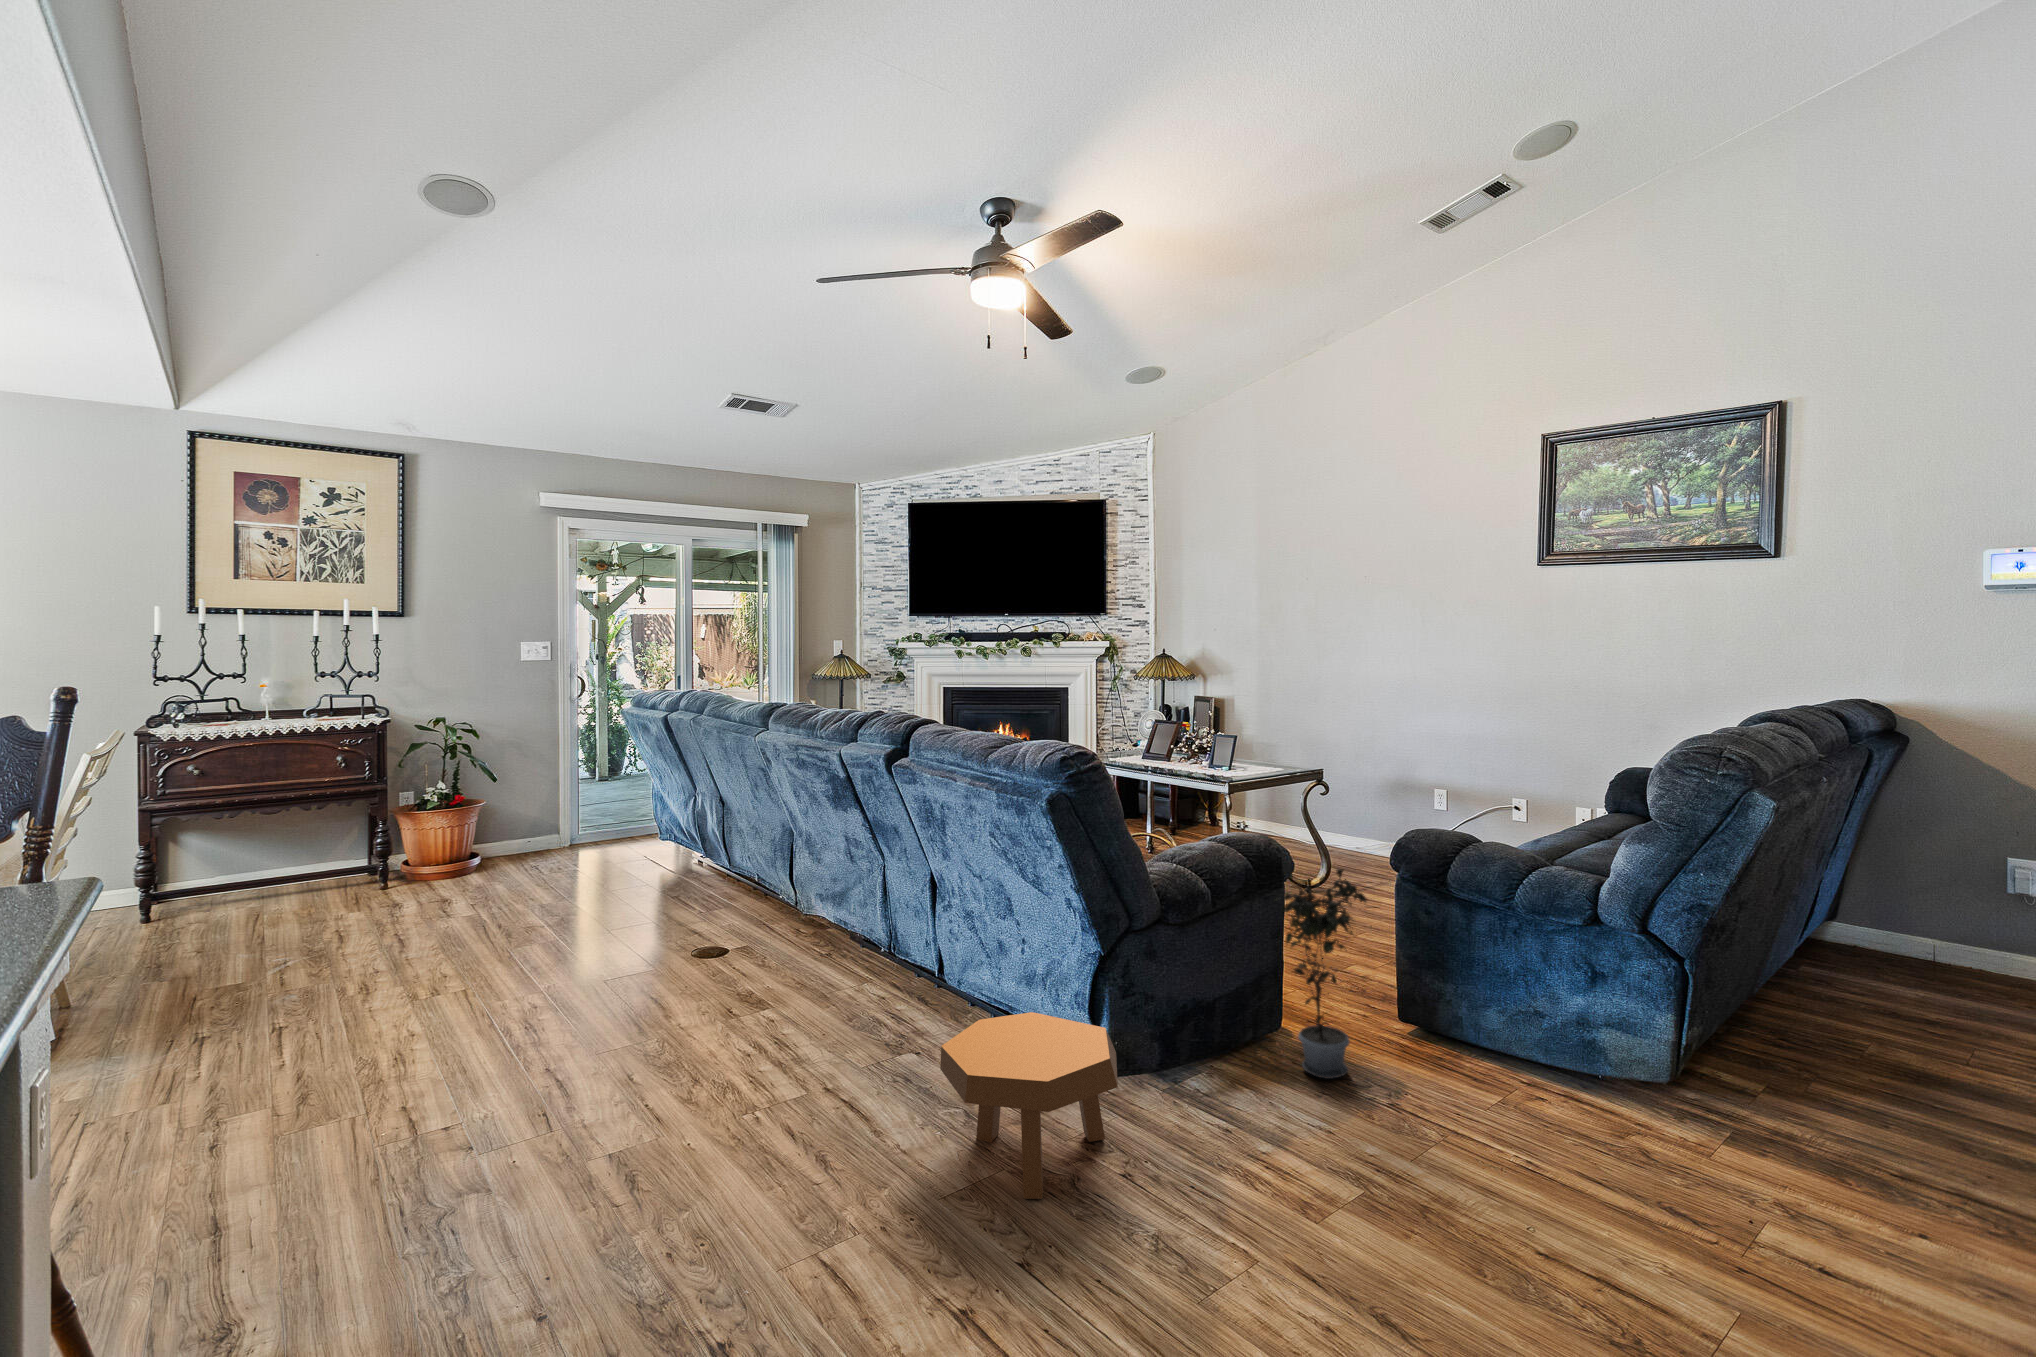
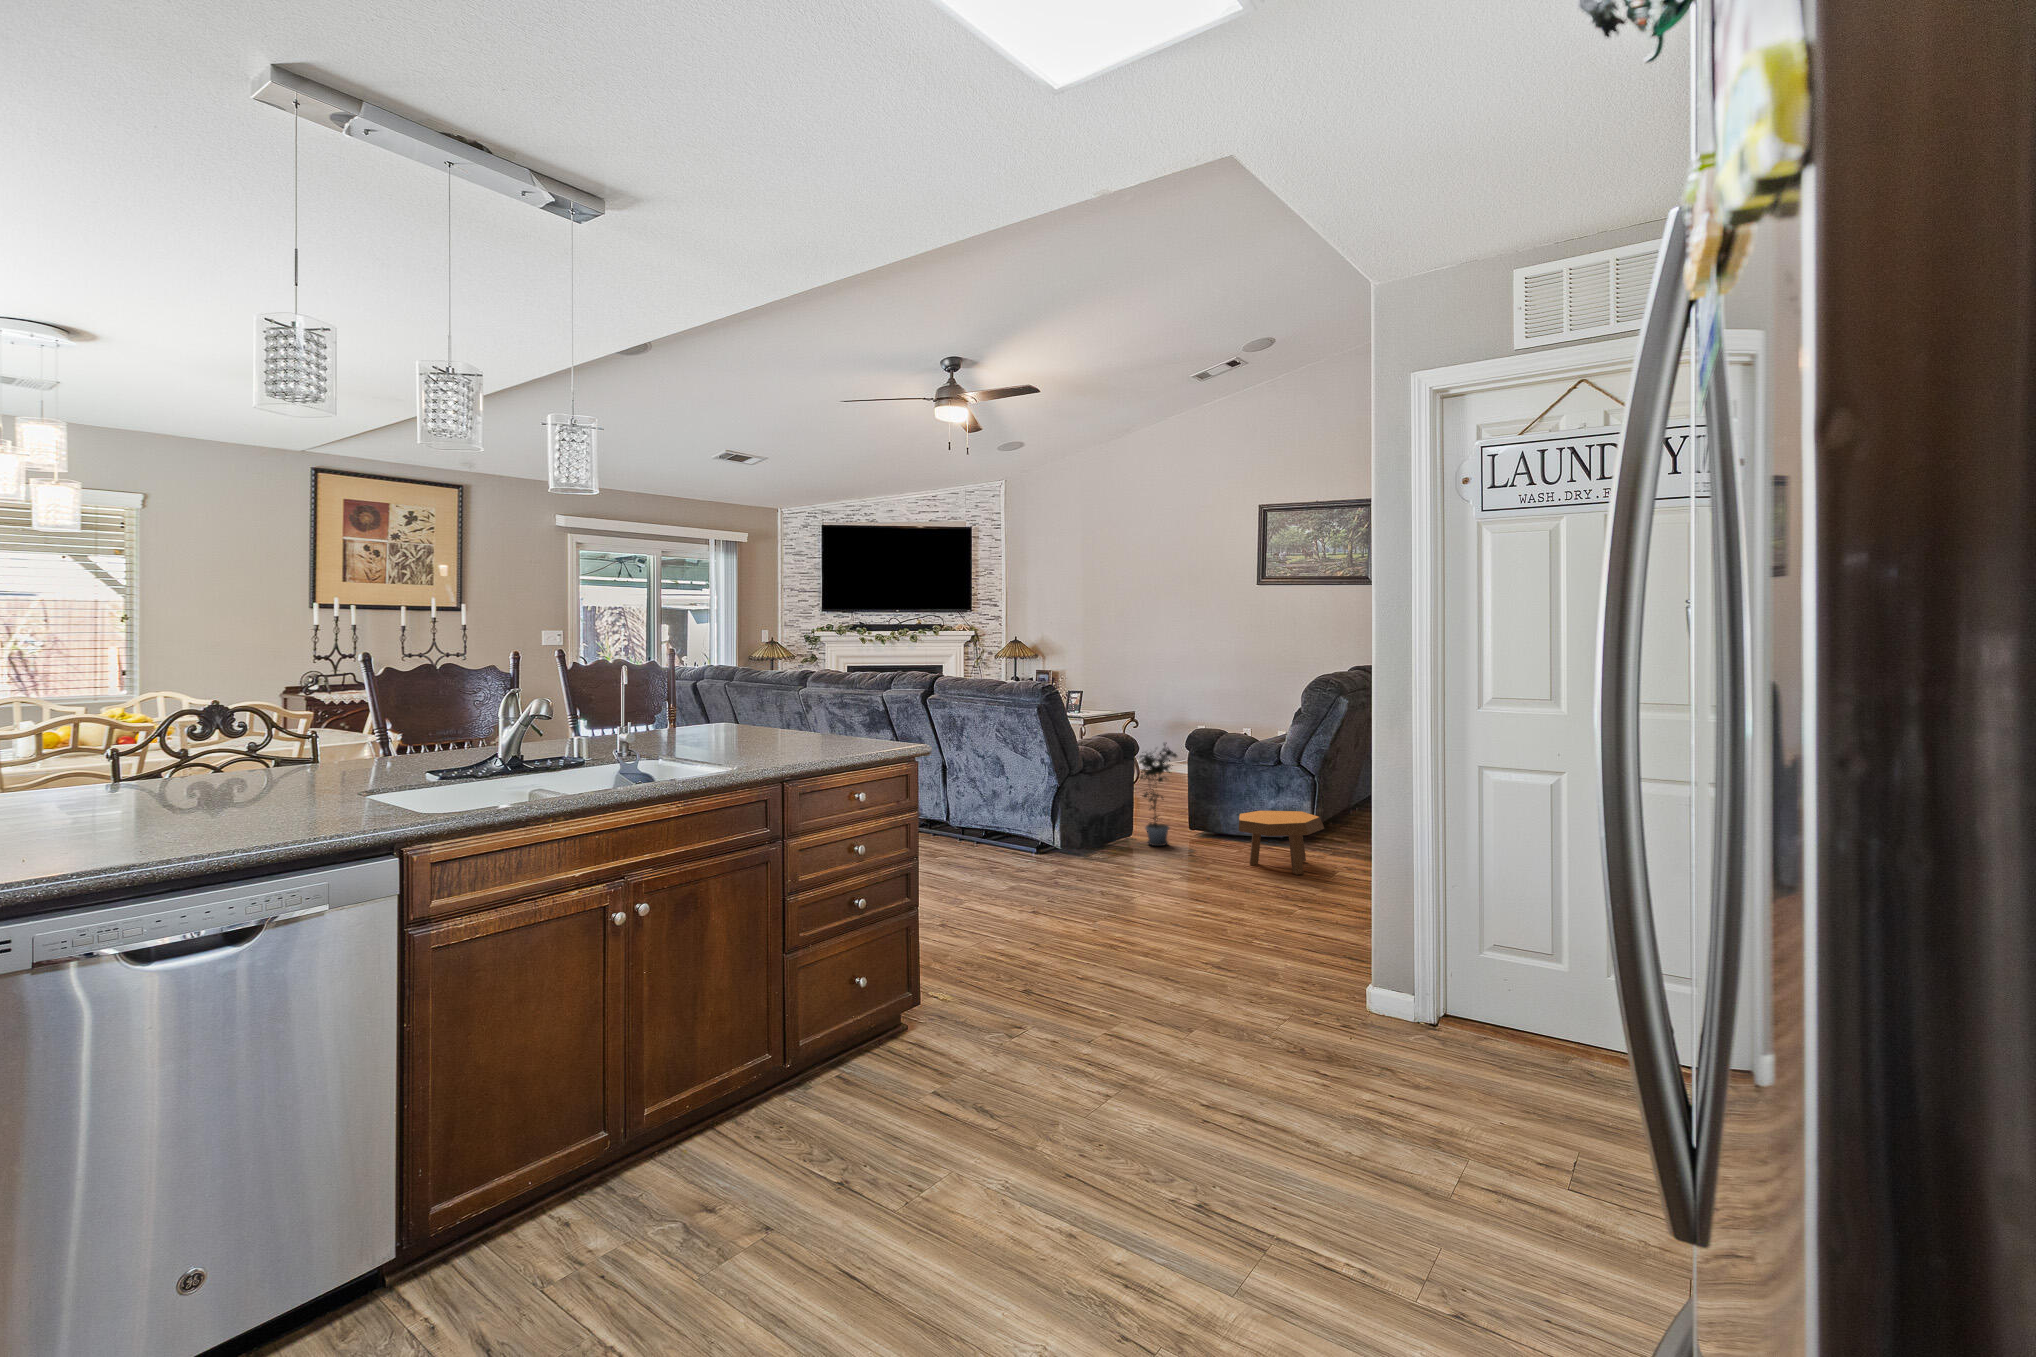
footstool: present [940,1012,1118,1199] -> present [1239,811,1324,875]

